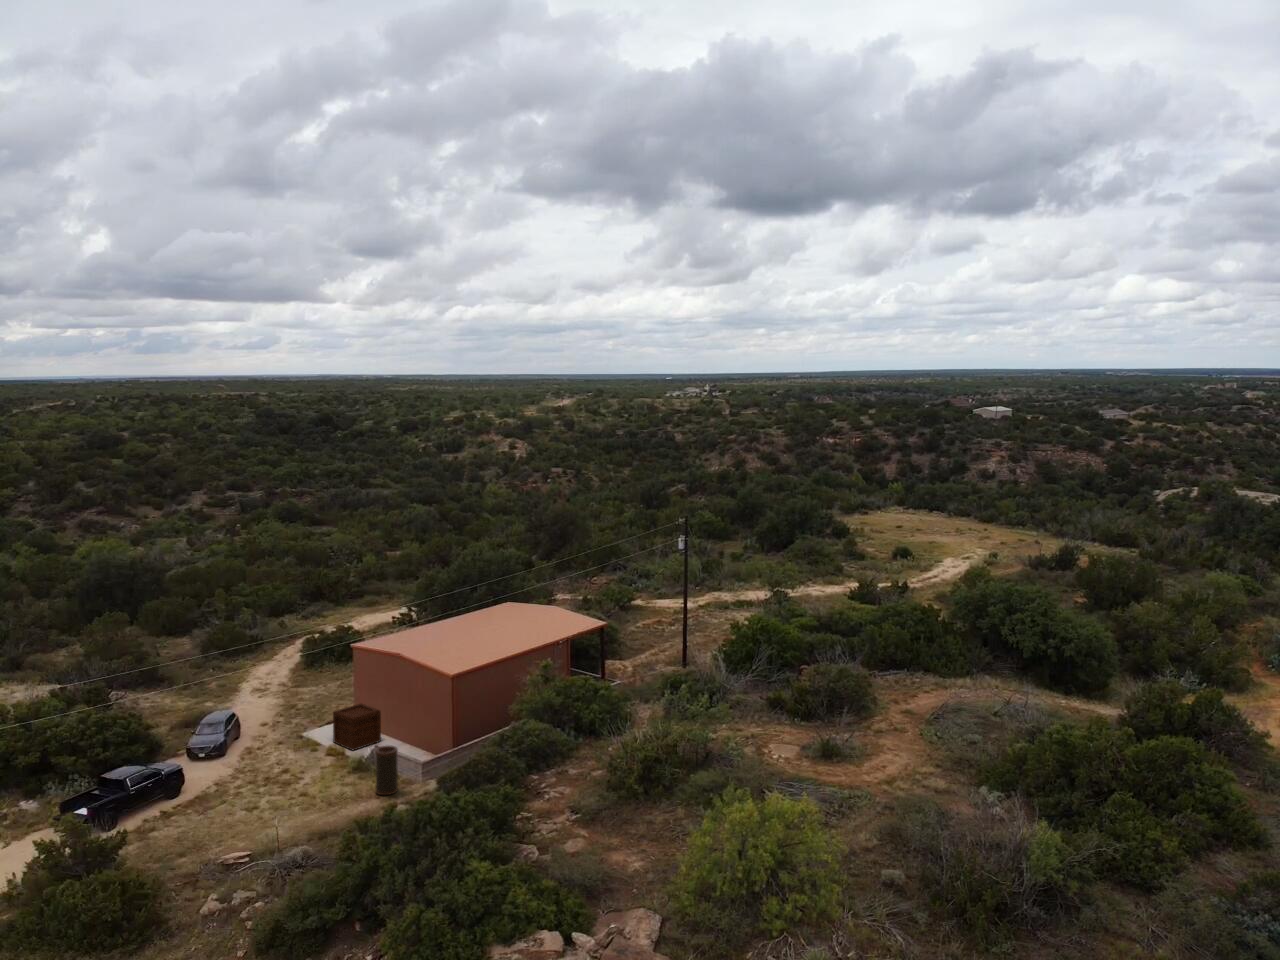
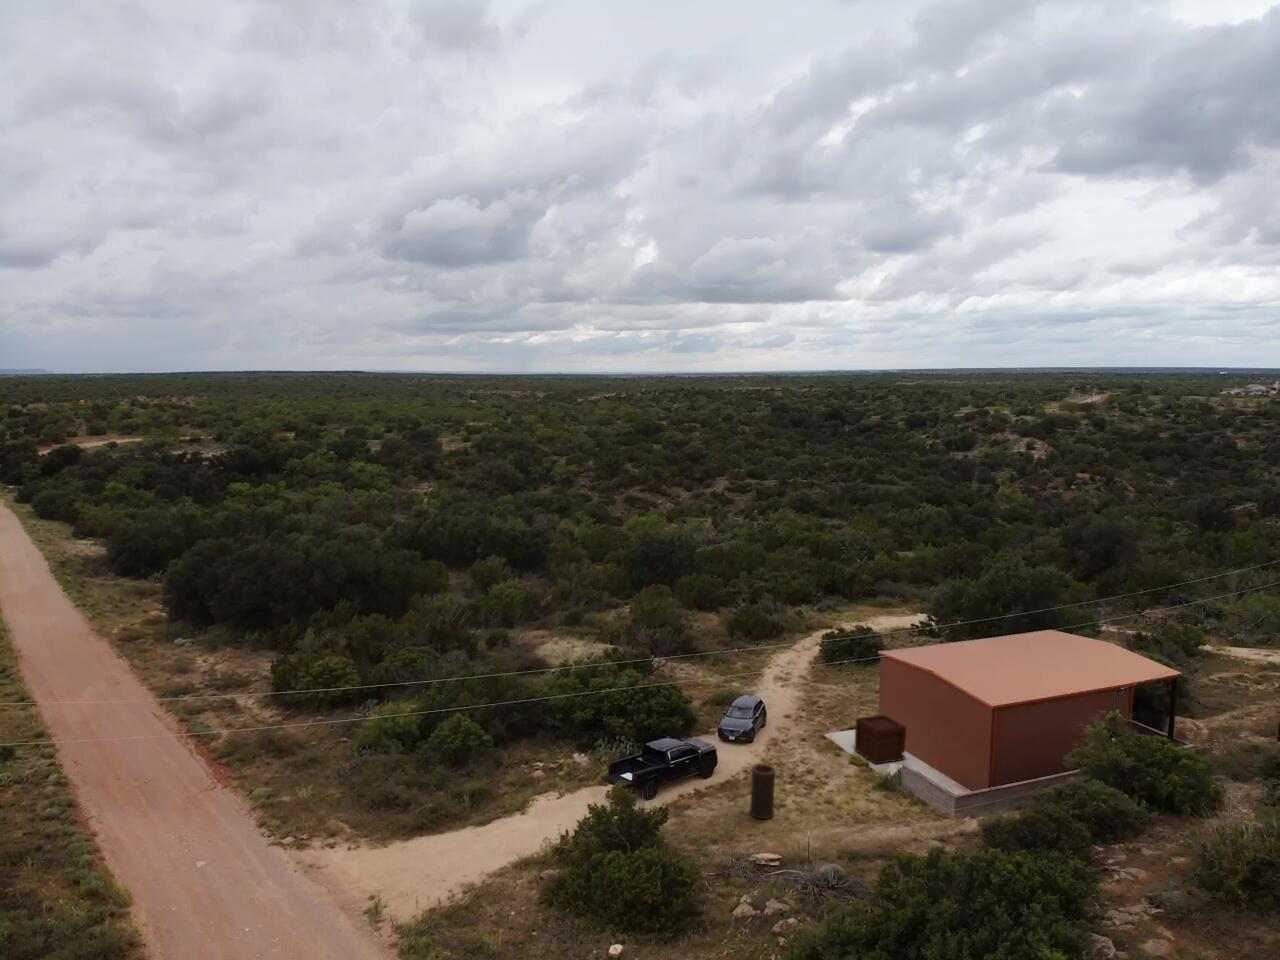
trash can: present [375,746,398,795] -> present [750,764,776,819]

